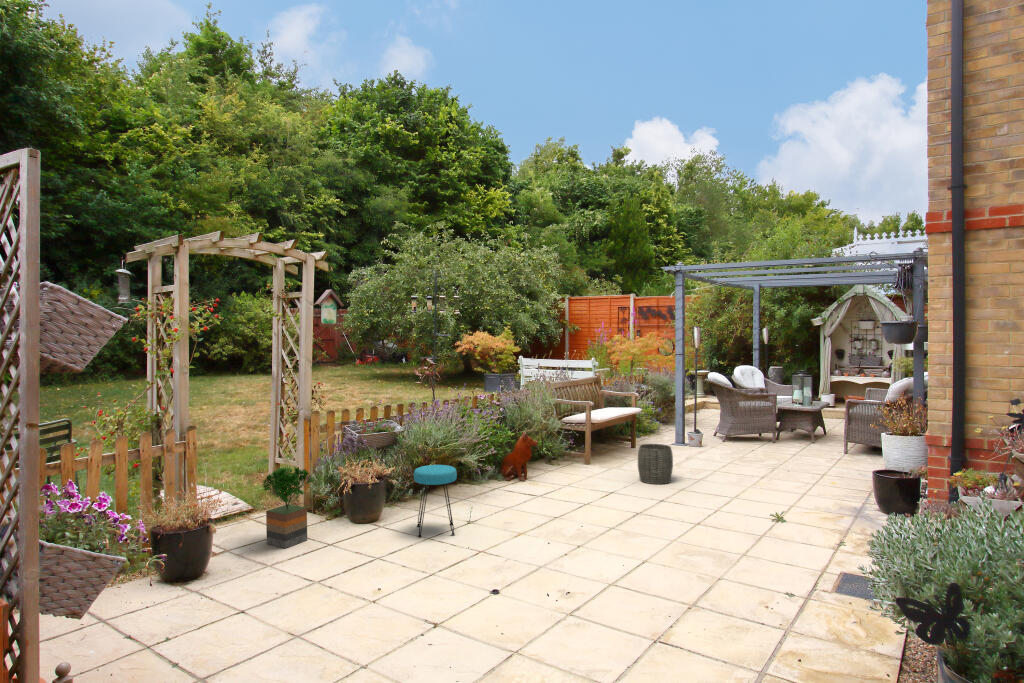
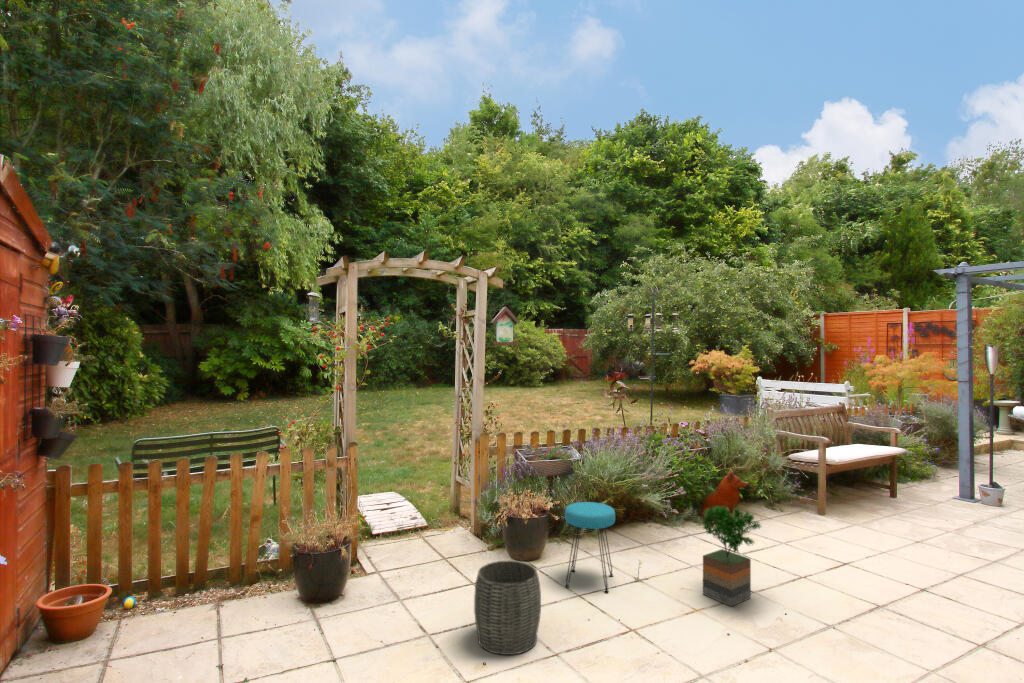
woven basket: present [638,444,673,484] -> present [474,561,541,655]
potted tree: present [263,467,314,548] -> present [703,506,760,606]

